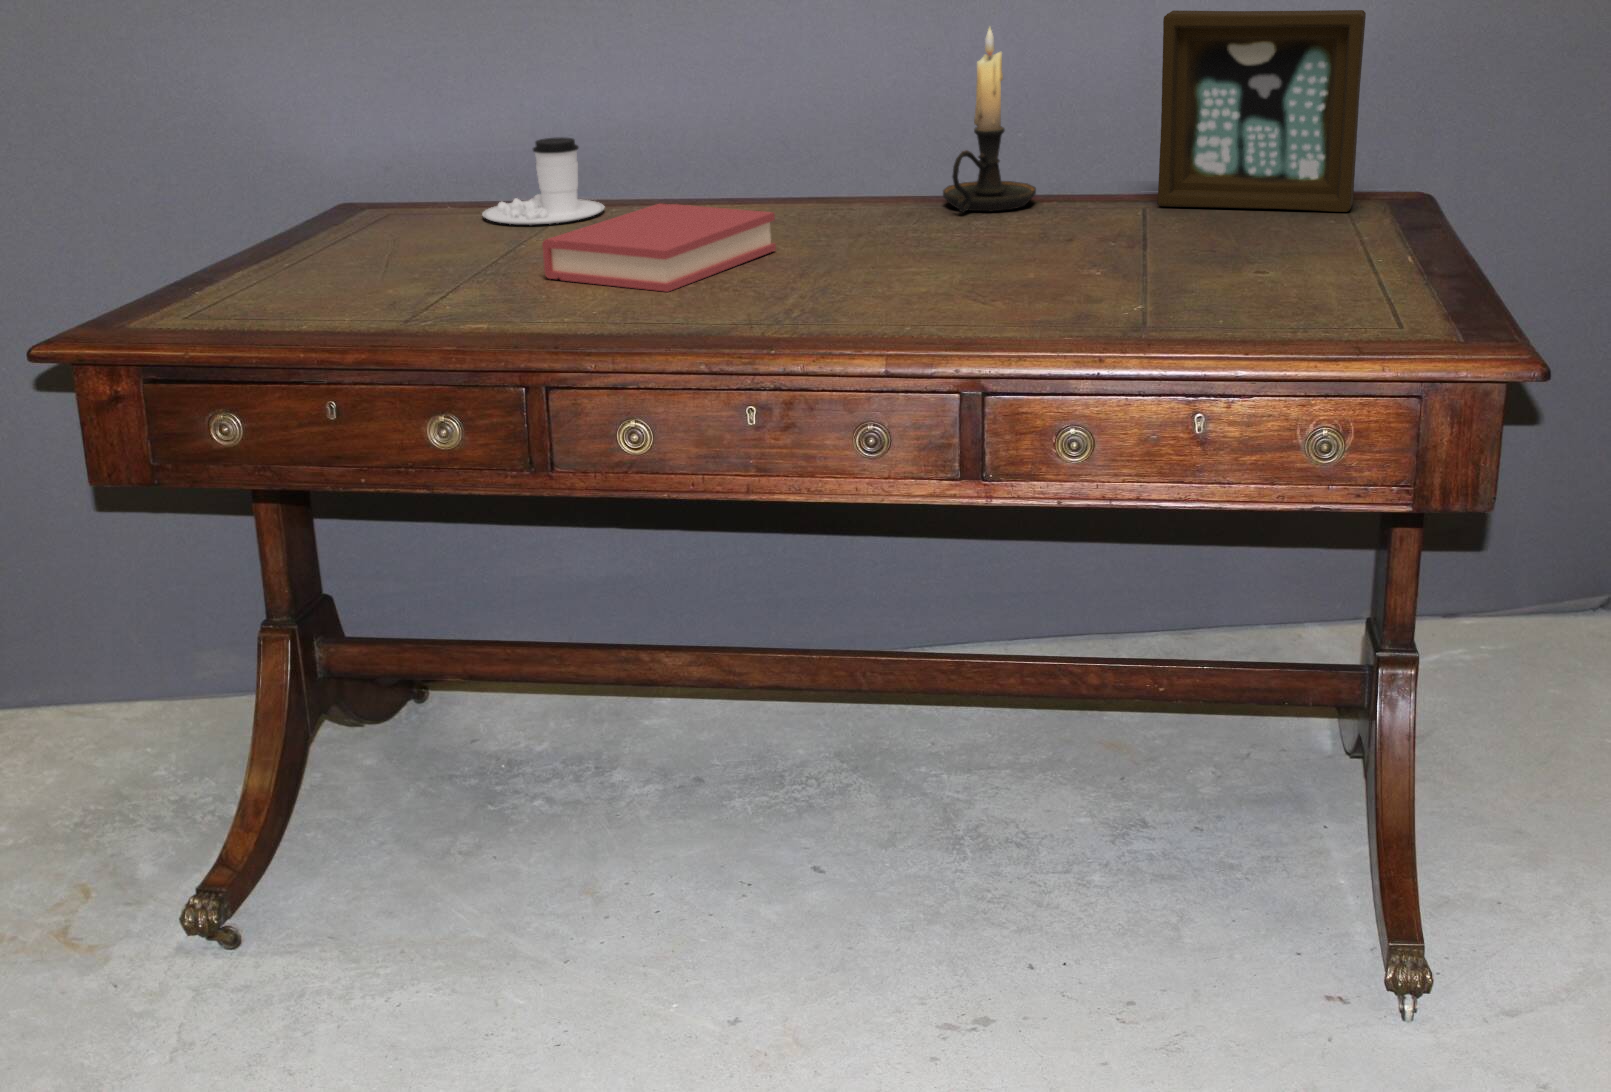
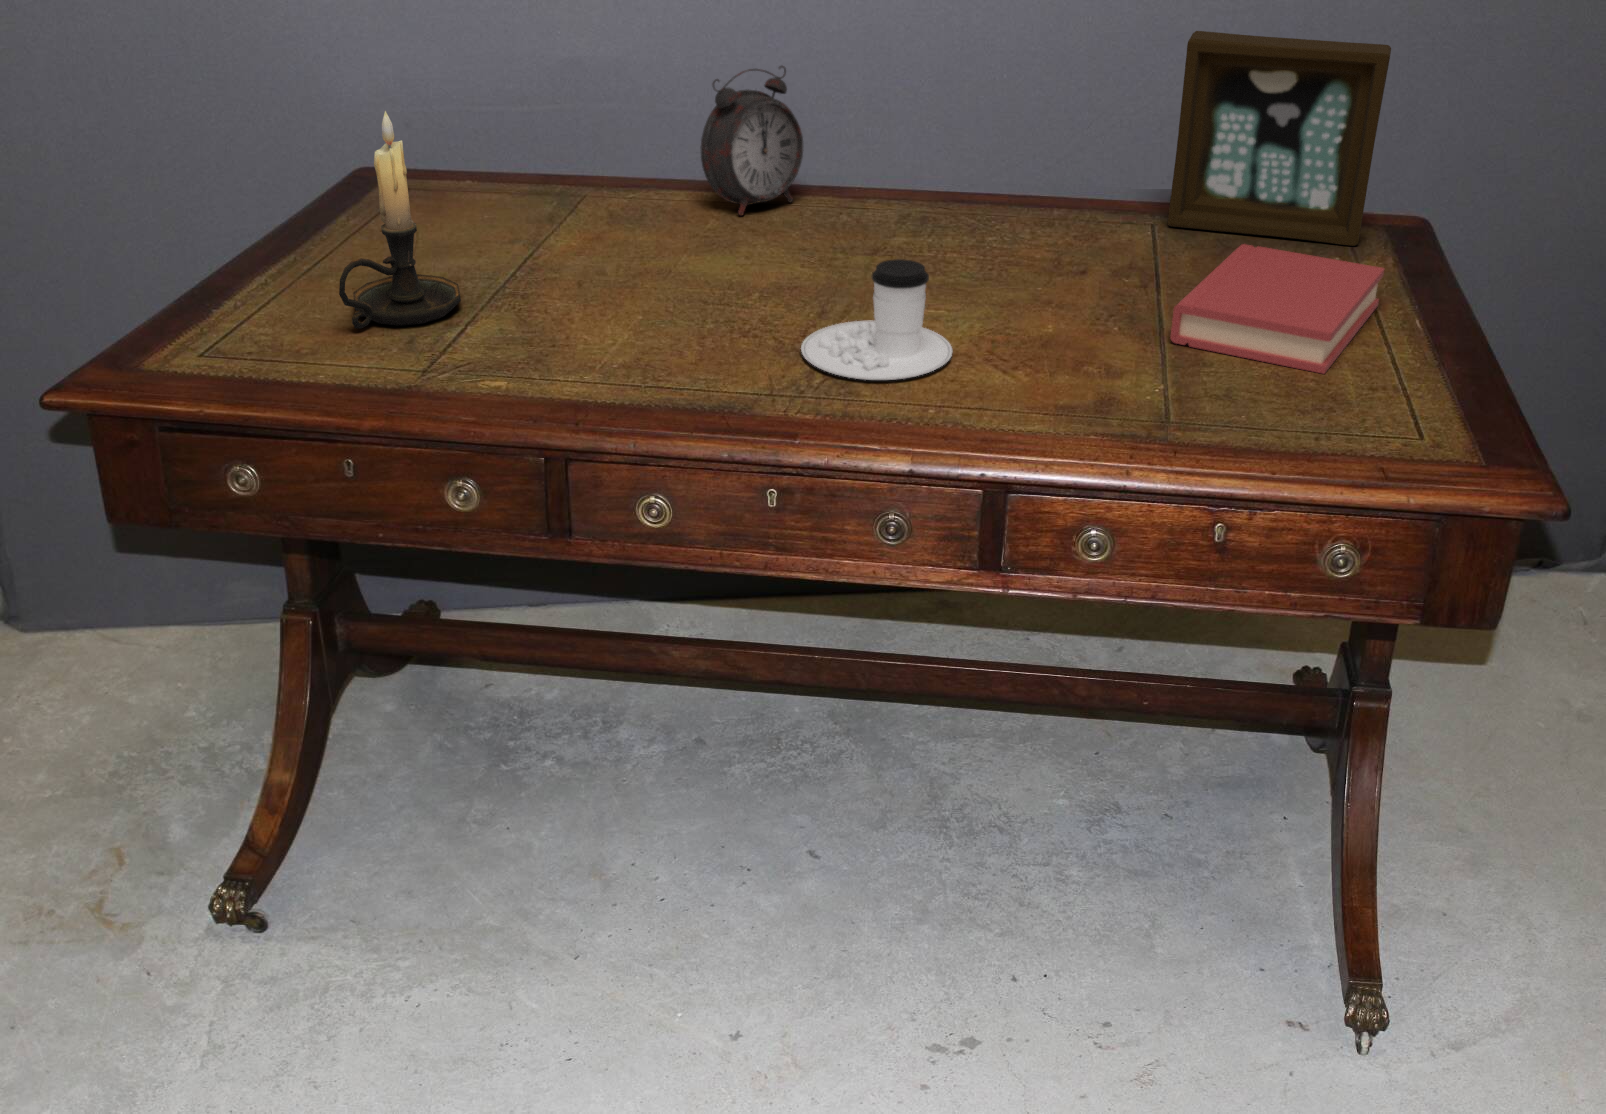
candle holder: present [943,27,1036,212] -> present [339,111,461,328]
alarm clock: none [685,69,789,215] -> present [701,66,803,215]
coffee cup: present [483,137,604,225] -> present [801,259,952,380]
hardback book: present [542,204,776,292] -> present [1170,244,1384,374]

